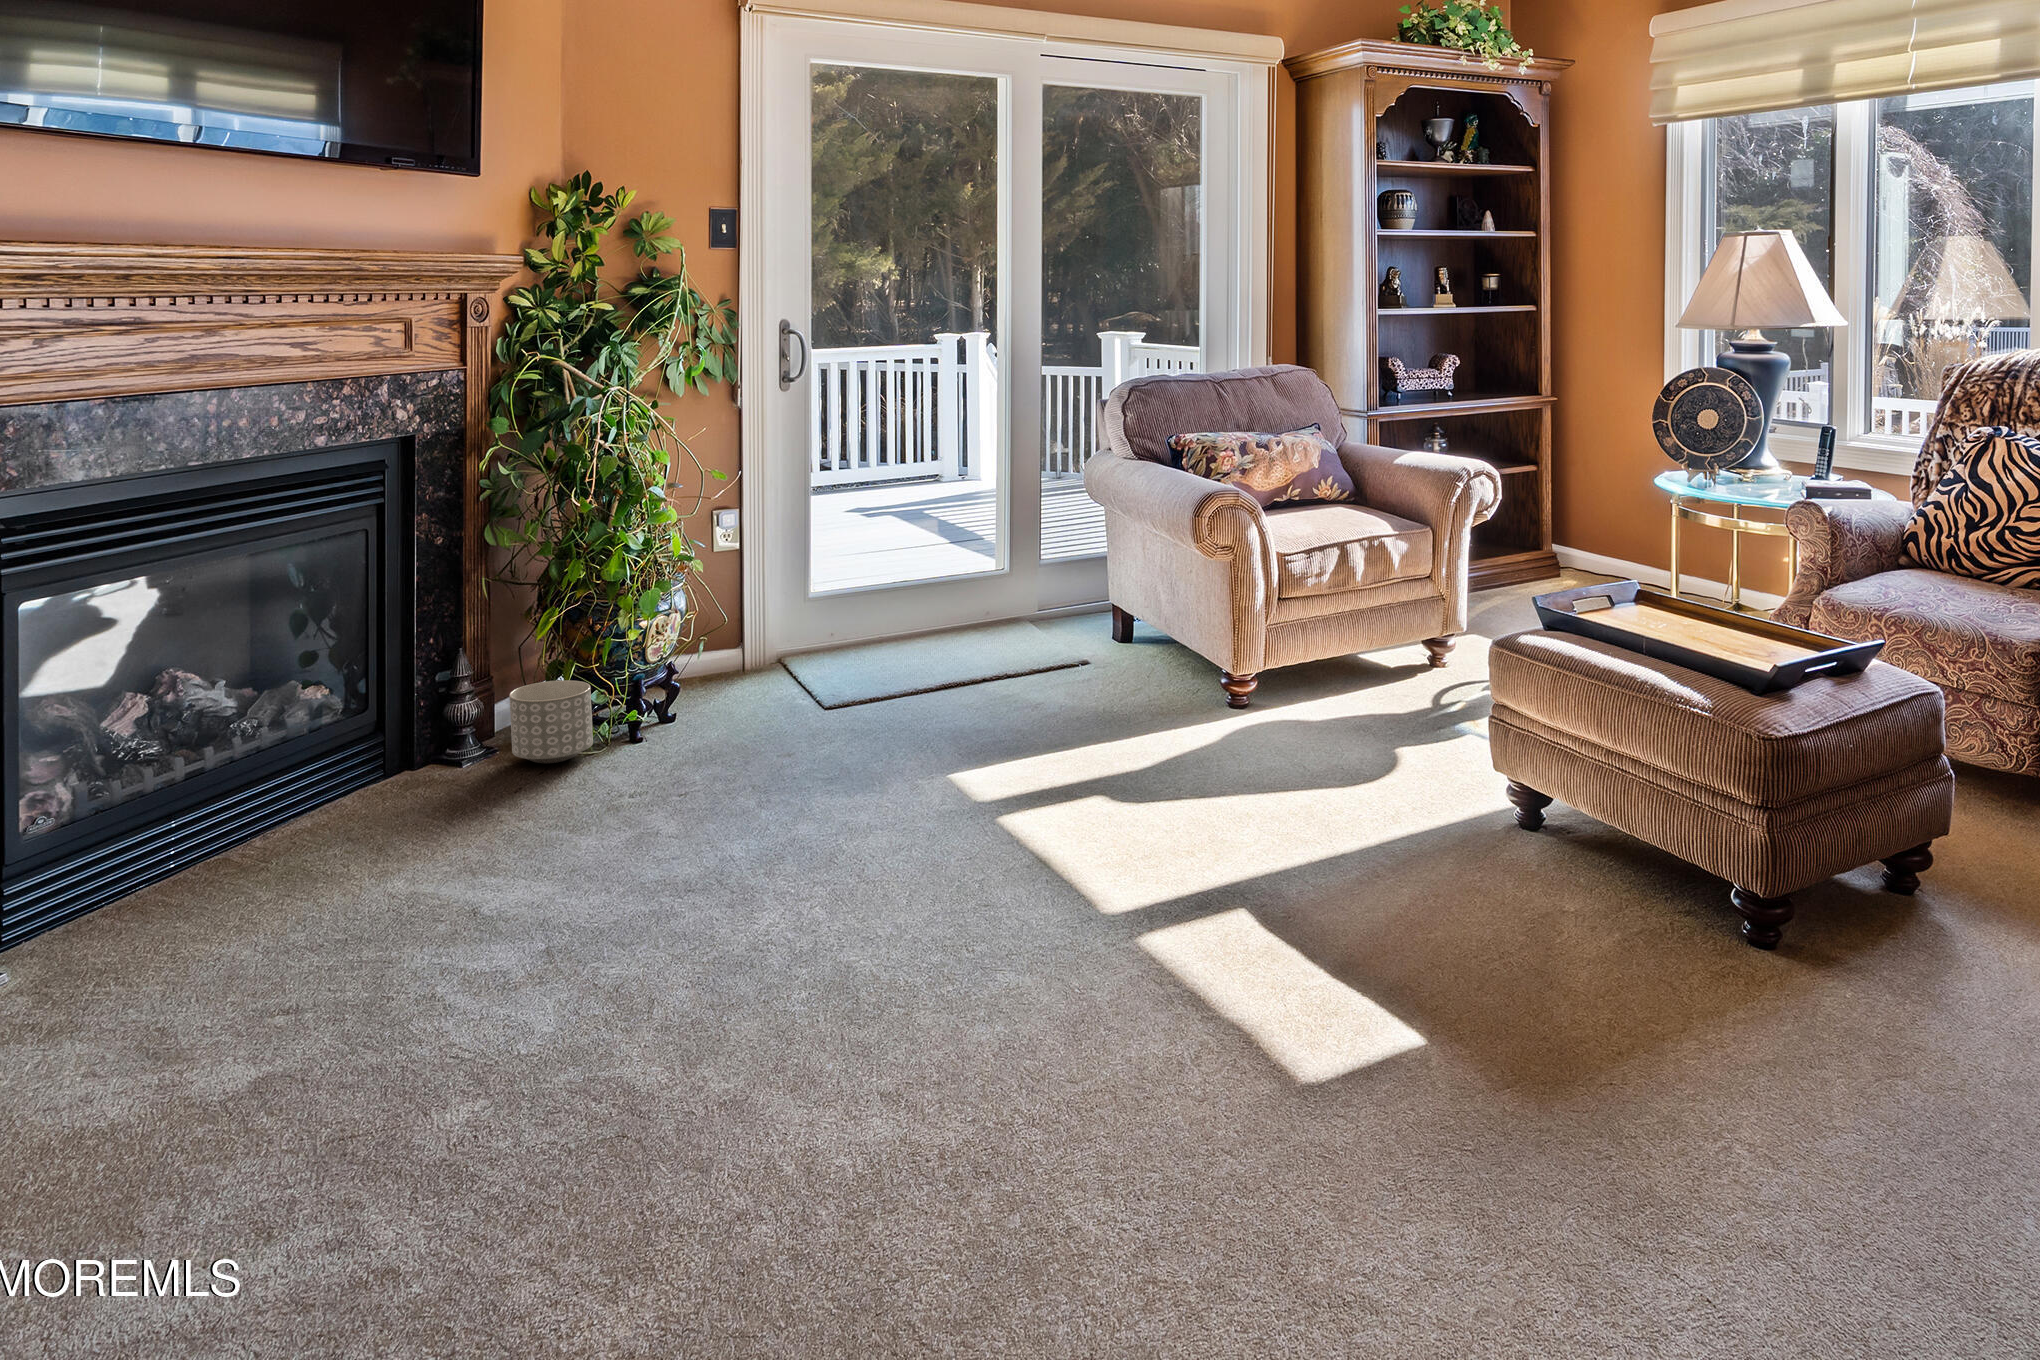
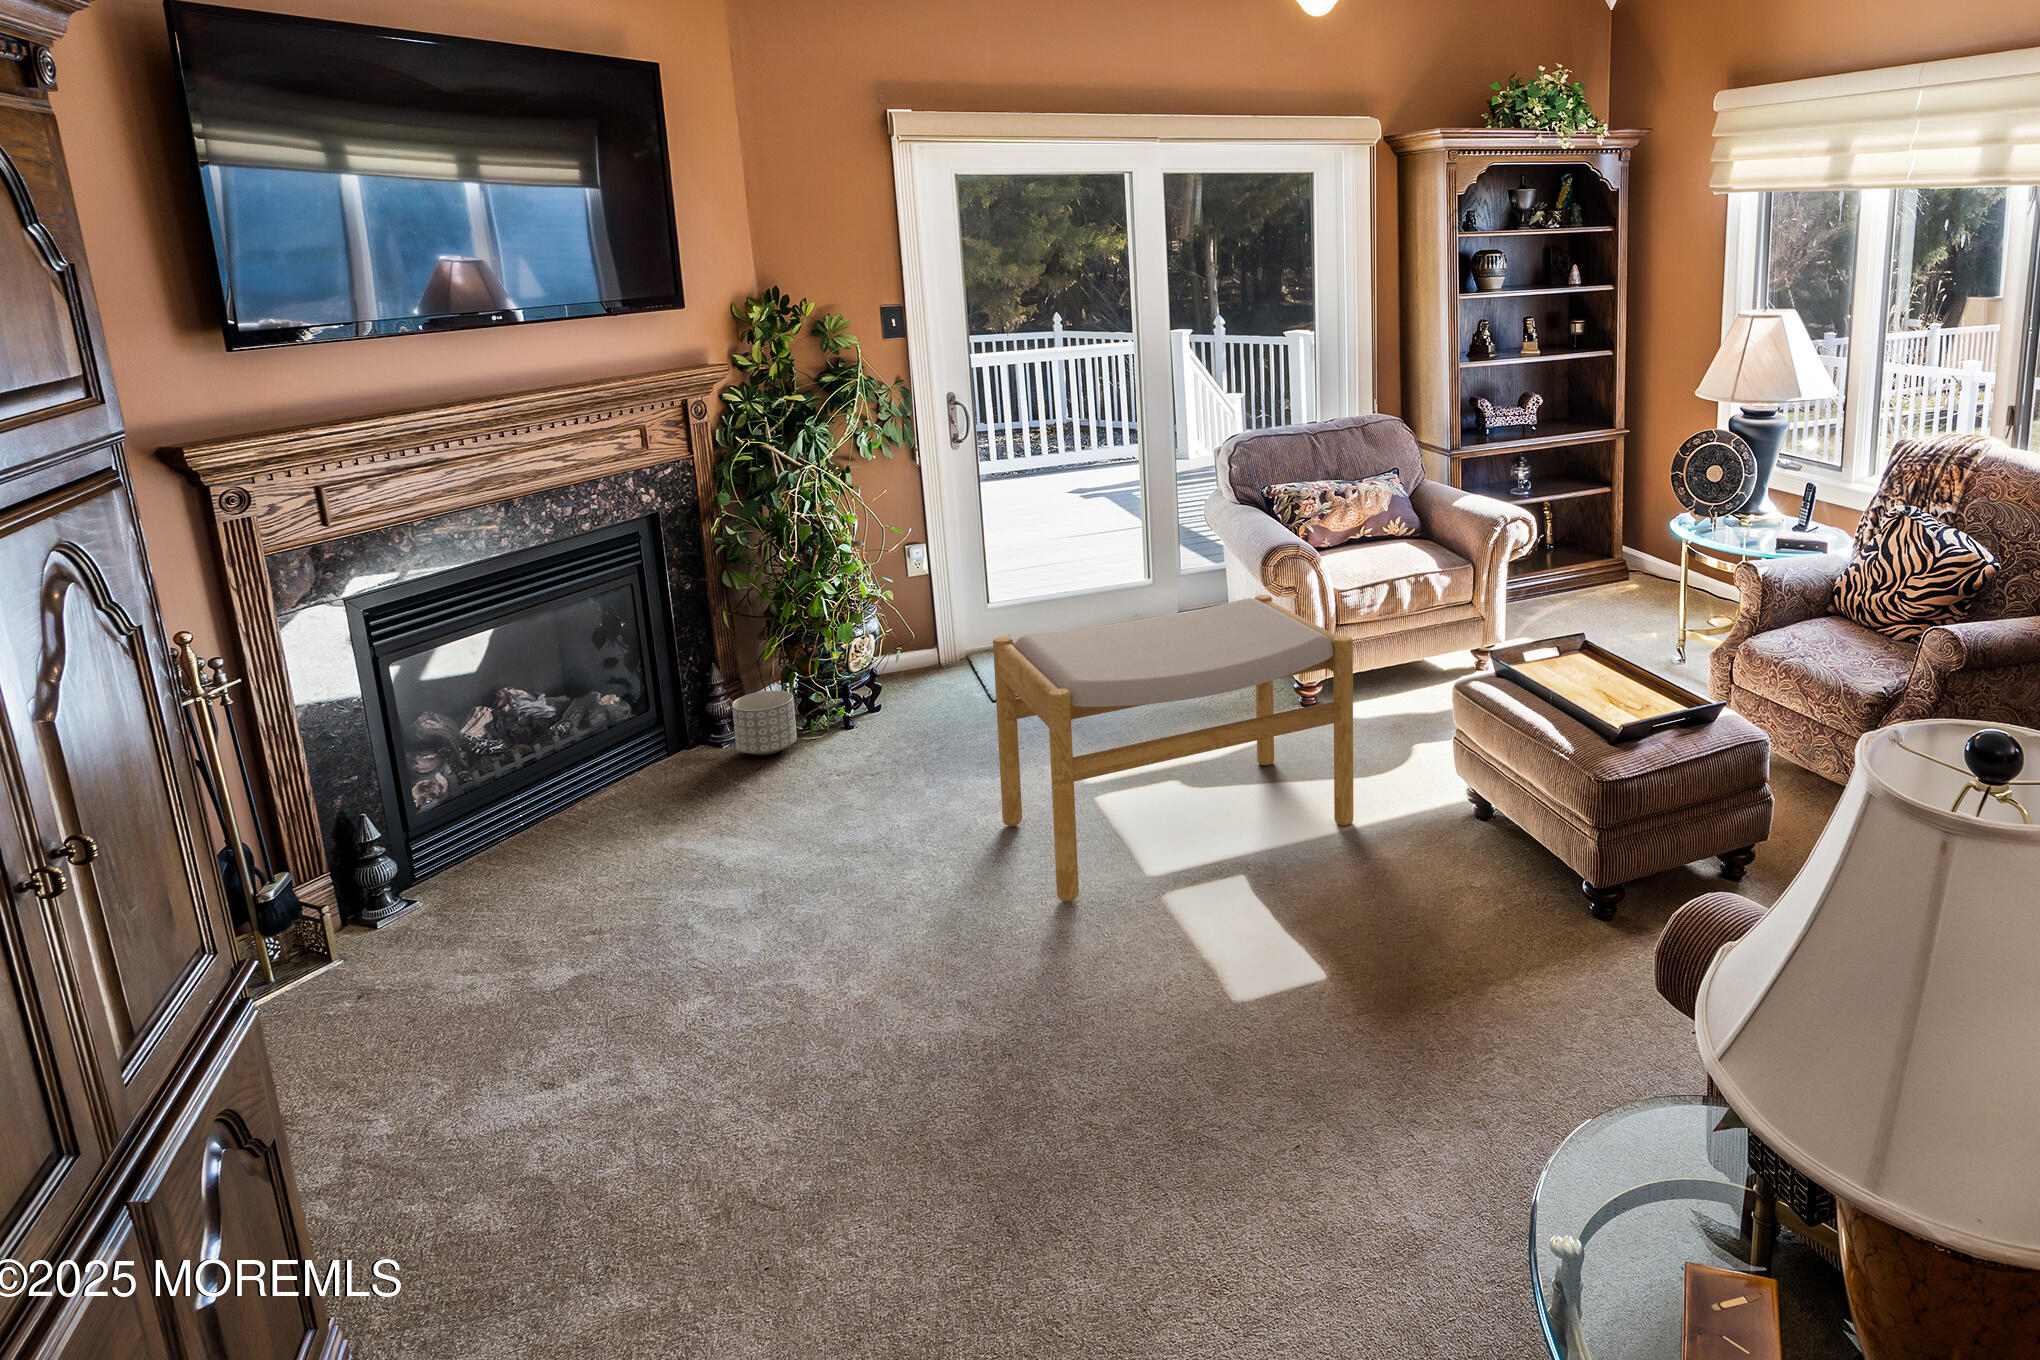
footstool: none [897,542,1368,919] -> present [993,595,1353,901]

